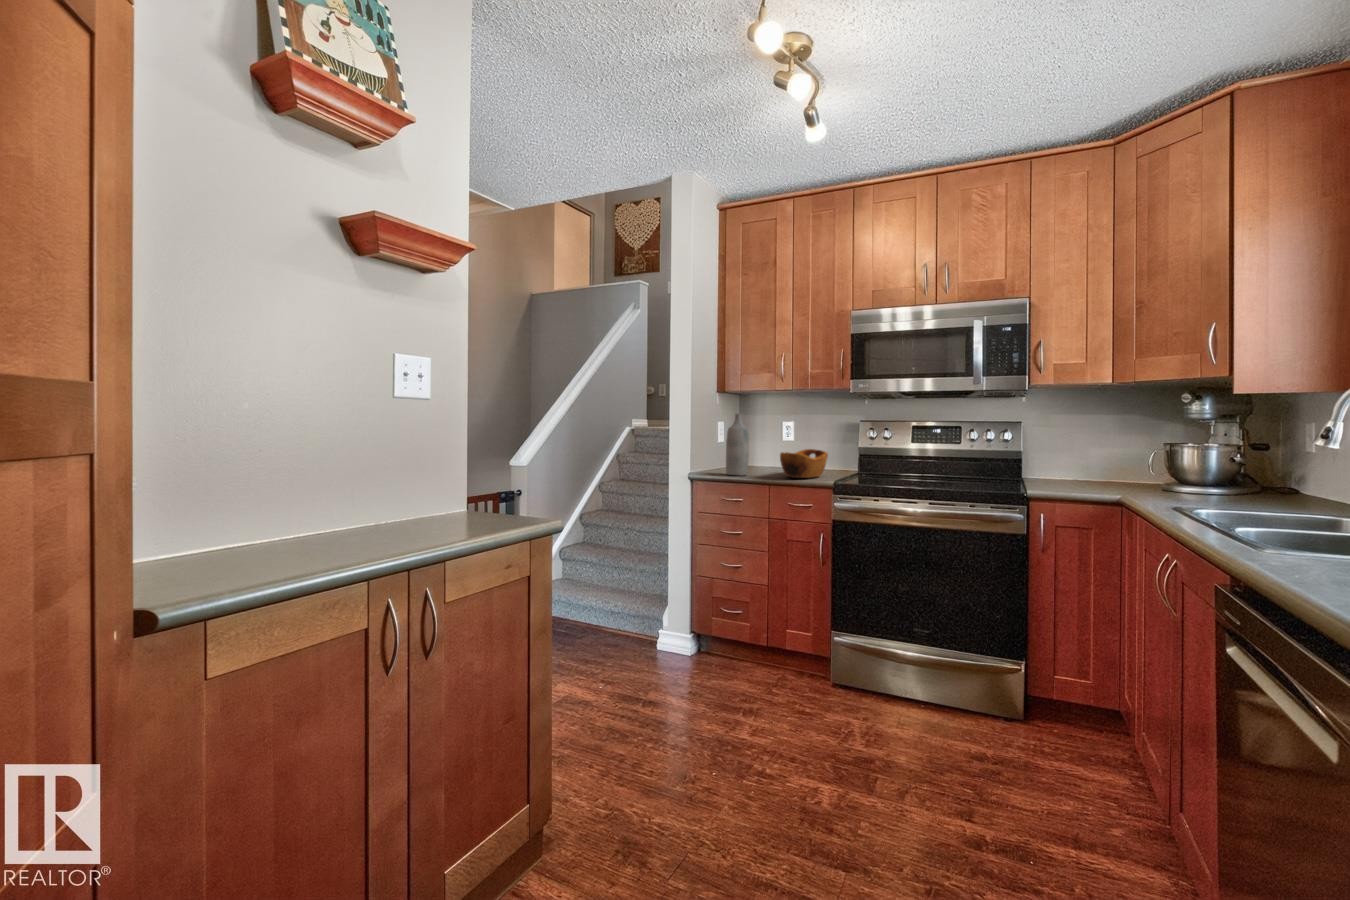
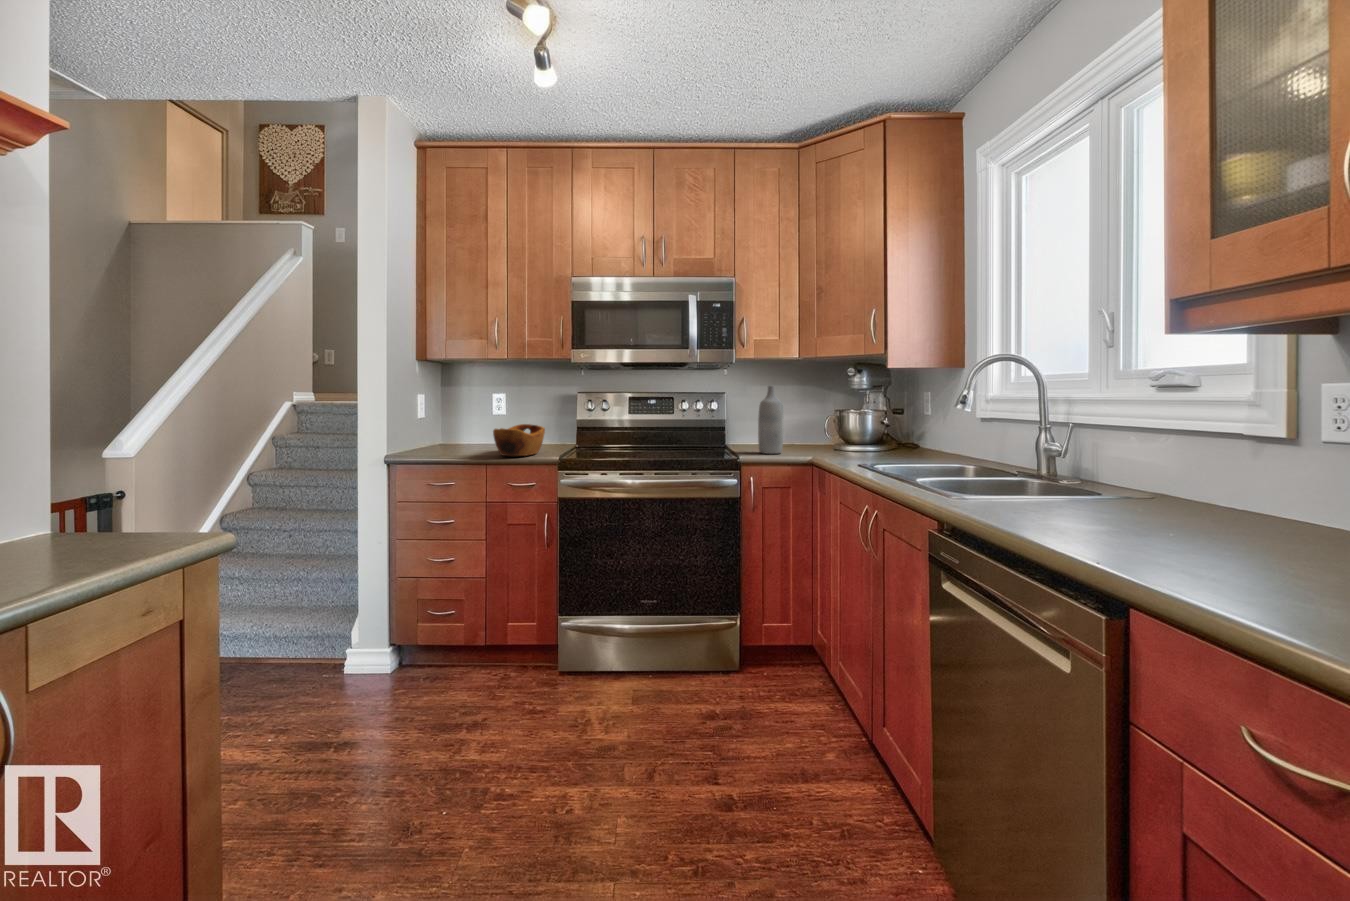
bottle: present [726,414,749,475] -> present [758,386,783,454]

